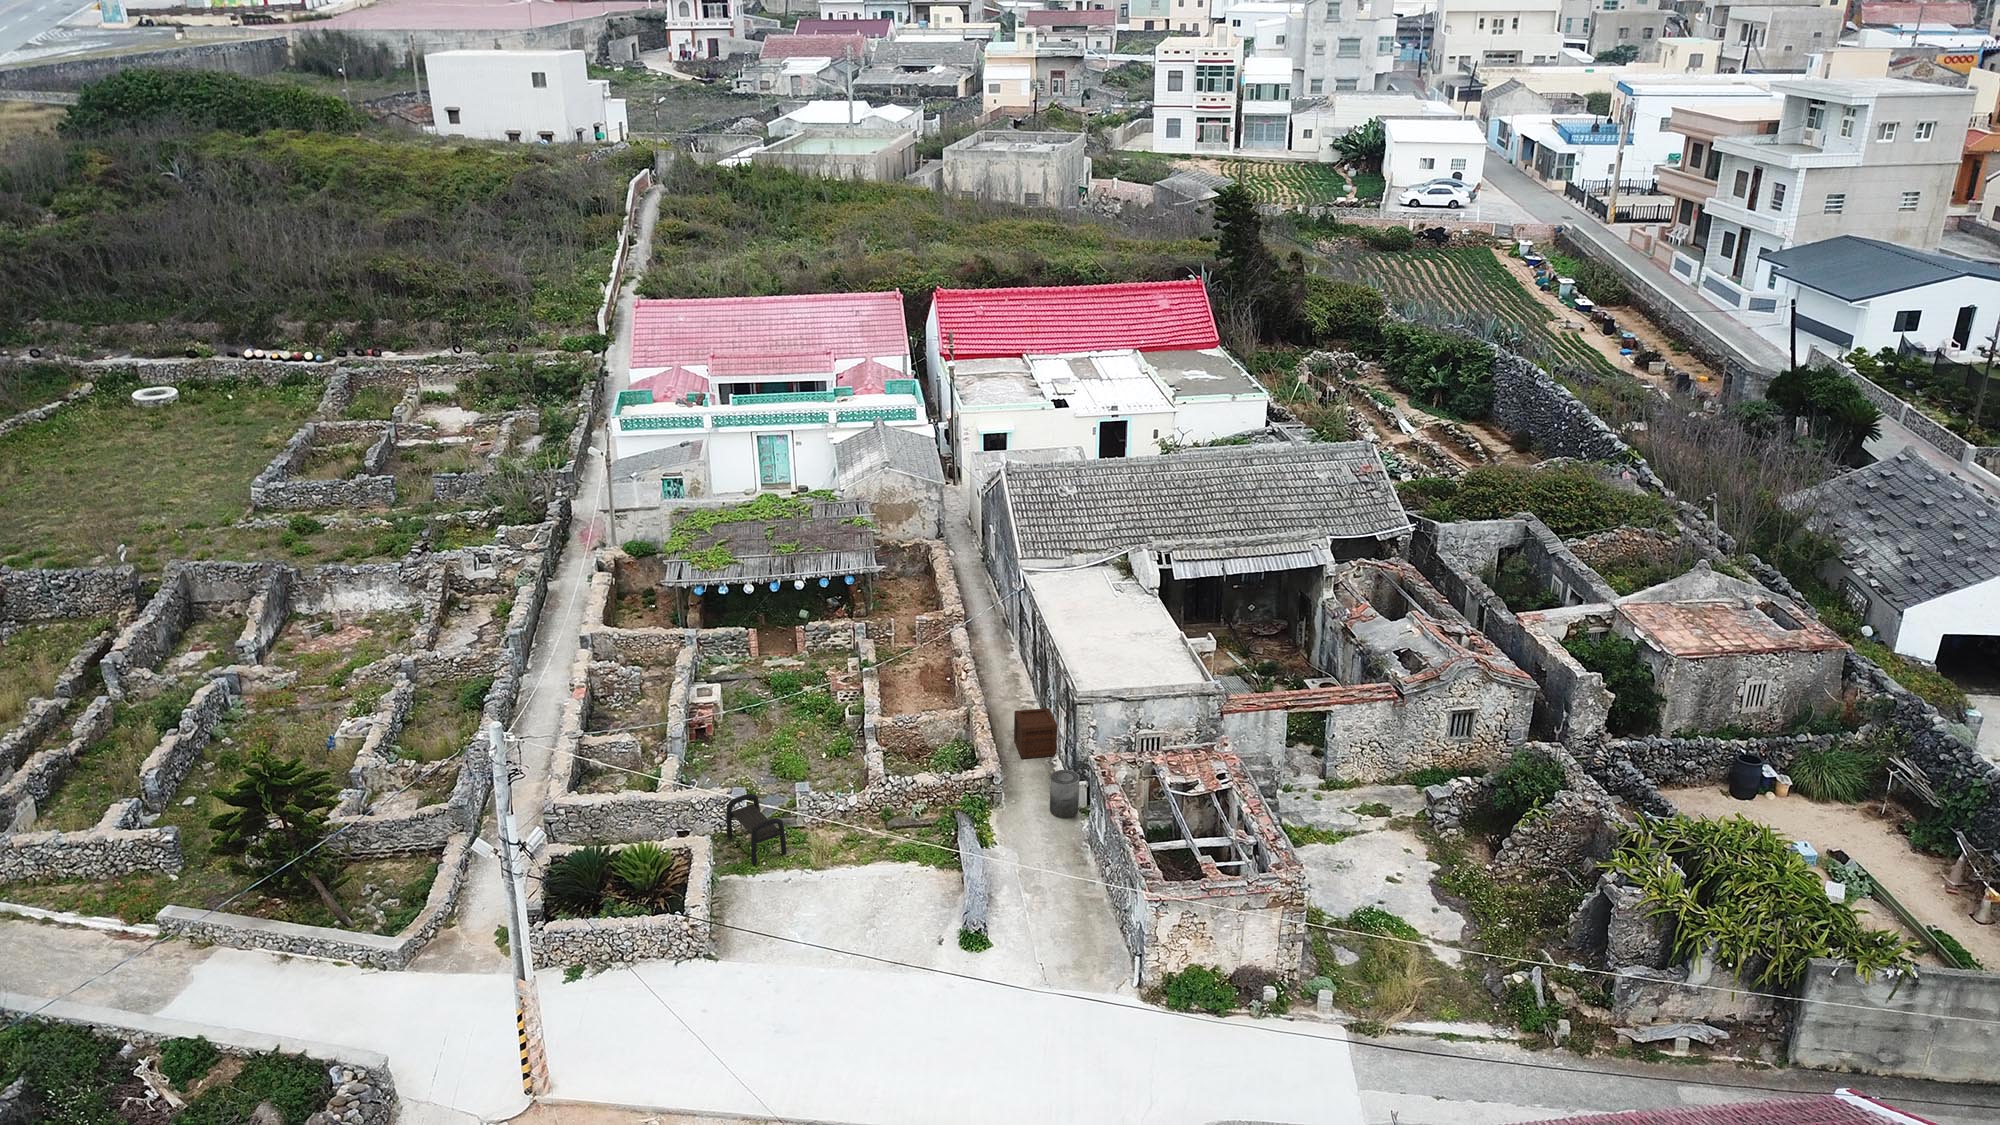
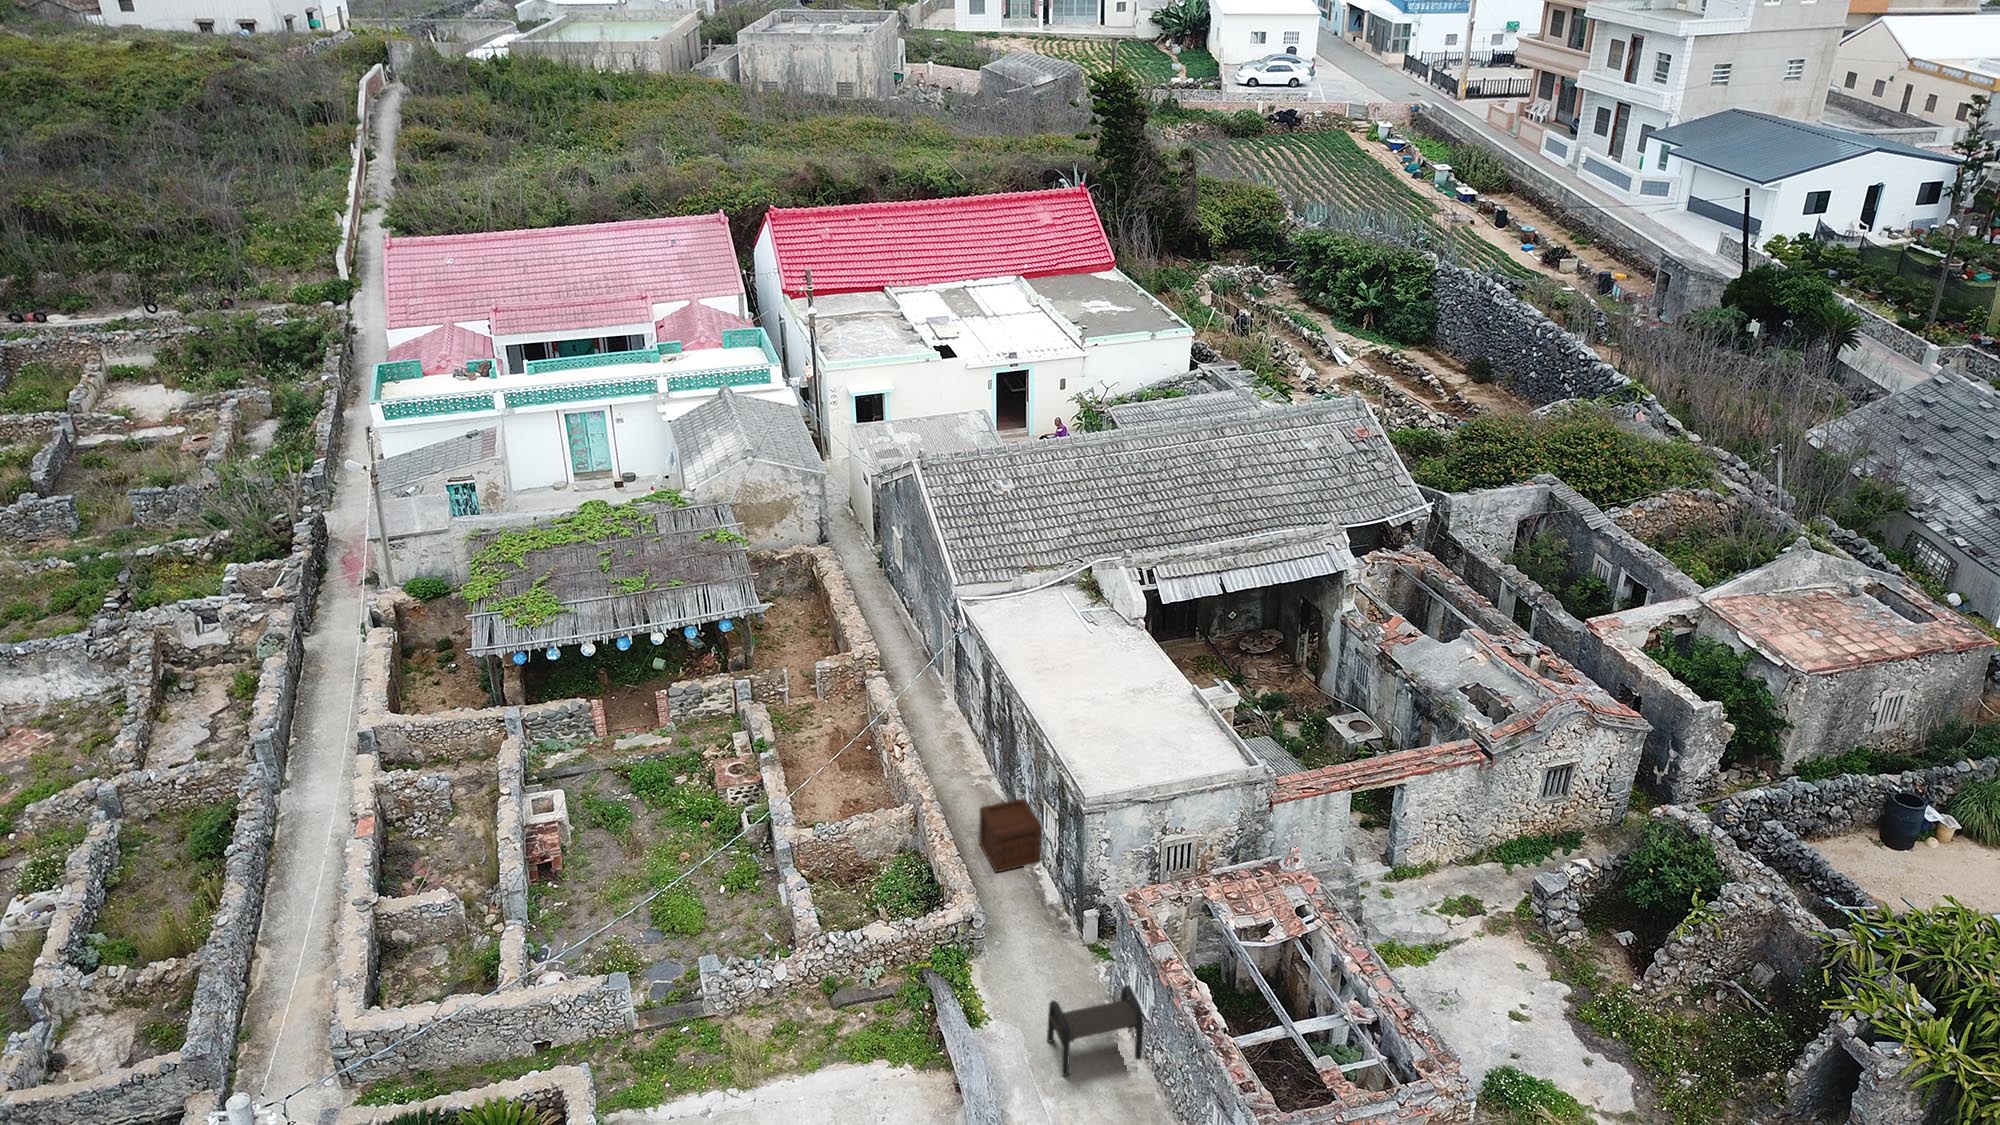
trash can: present [1050,770,1080,818] -> none [1051,899,1093,966]
bench: present [727,794,787,865] -> present [1047,985,1144,1076]

